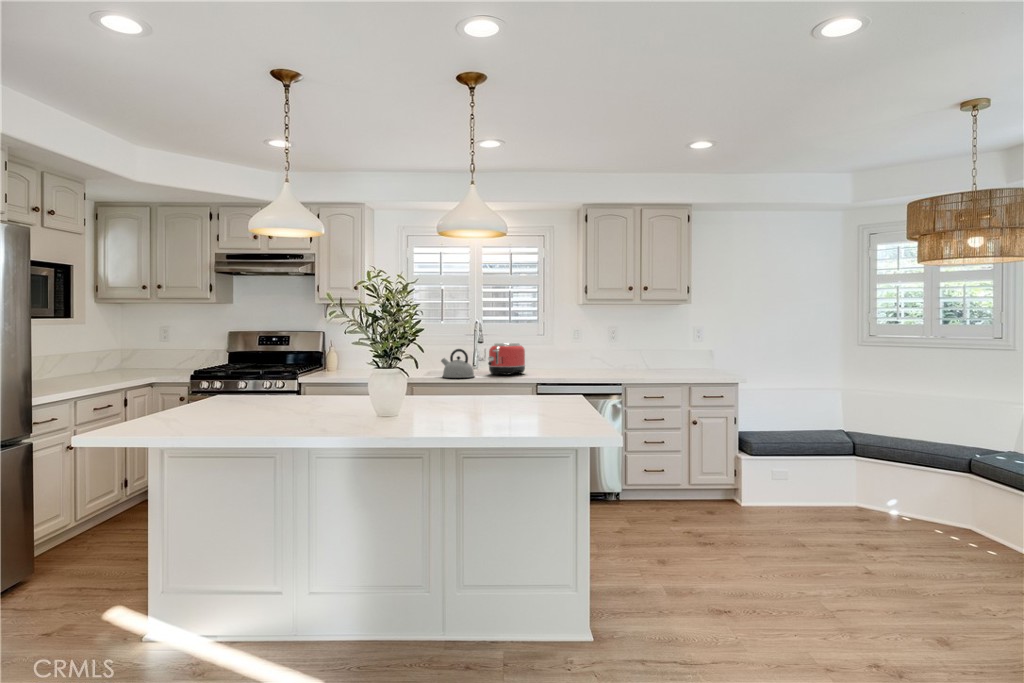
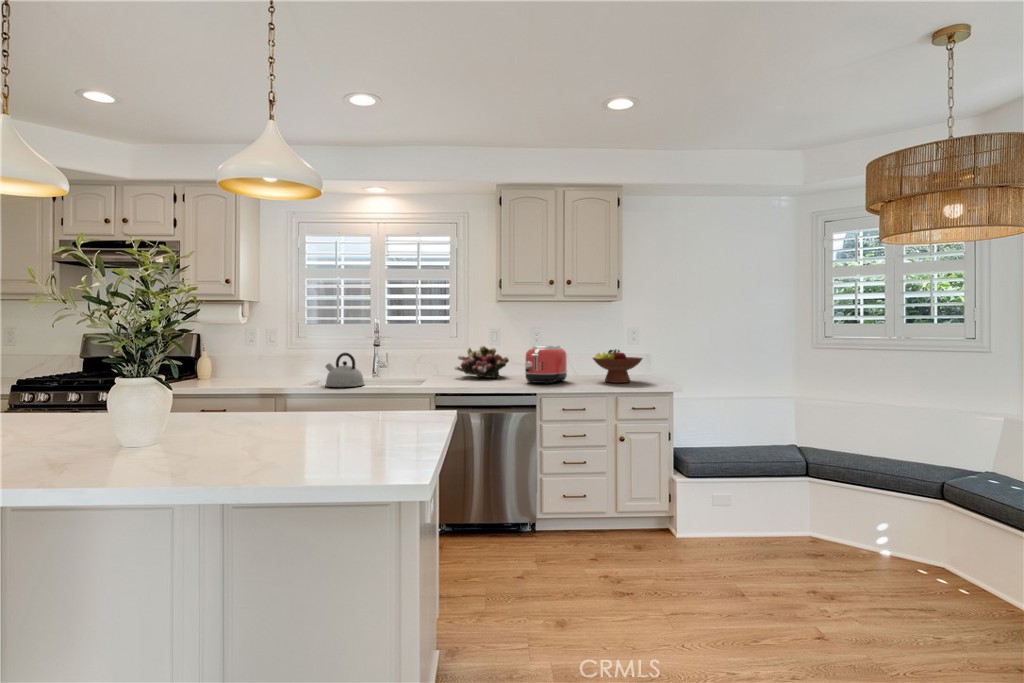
toaster: present [488,343,525,375] -> present [525,345,567,384]
flower arrangement: none [543,344,590,372] -> present [455,346,509,378]
fruit bowl: none [665,347,711,376] -> present [593,349,643,383]

